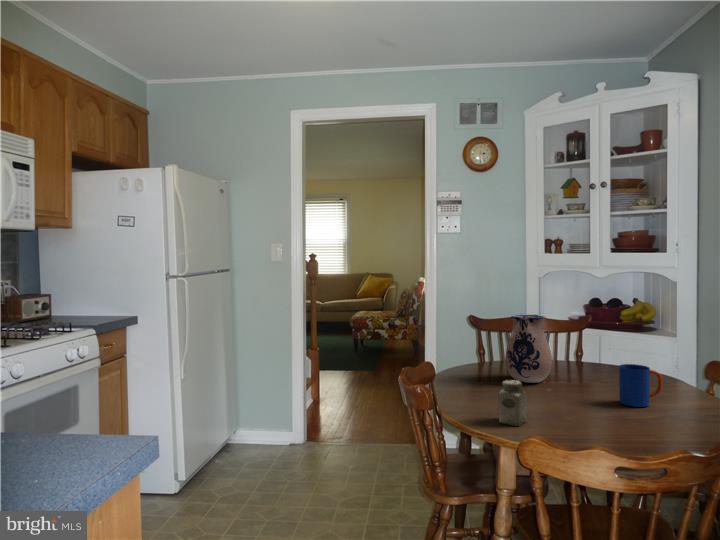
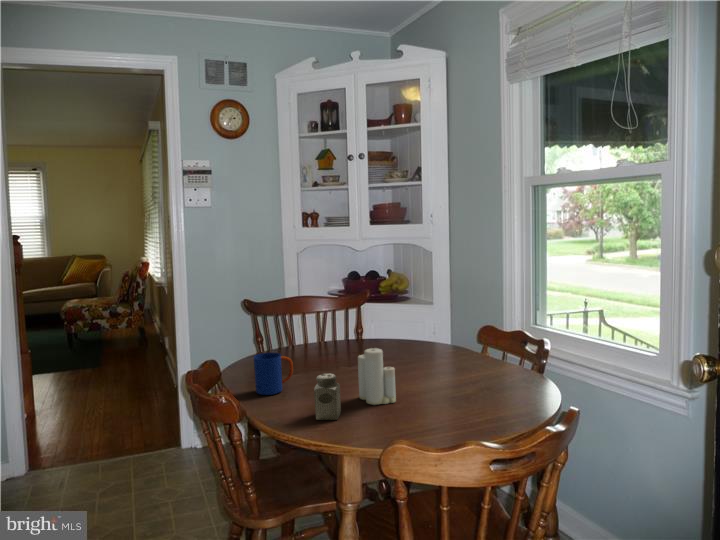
ceramic pitcher: present [505,315,553,383] -> none [295,298,342,369]
candle: none [552,358,590,422] -> present [358,348,396,405]
mug: present [619,364,662,407] -> present [254,352,293,395]

